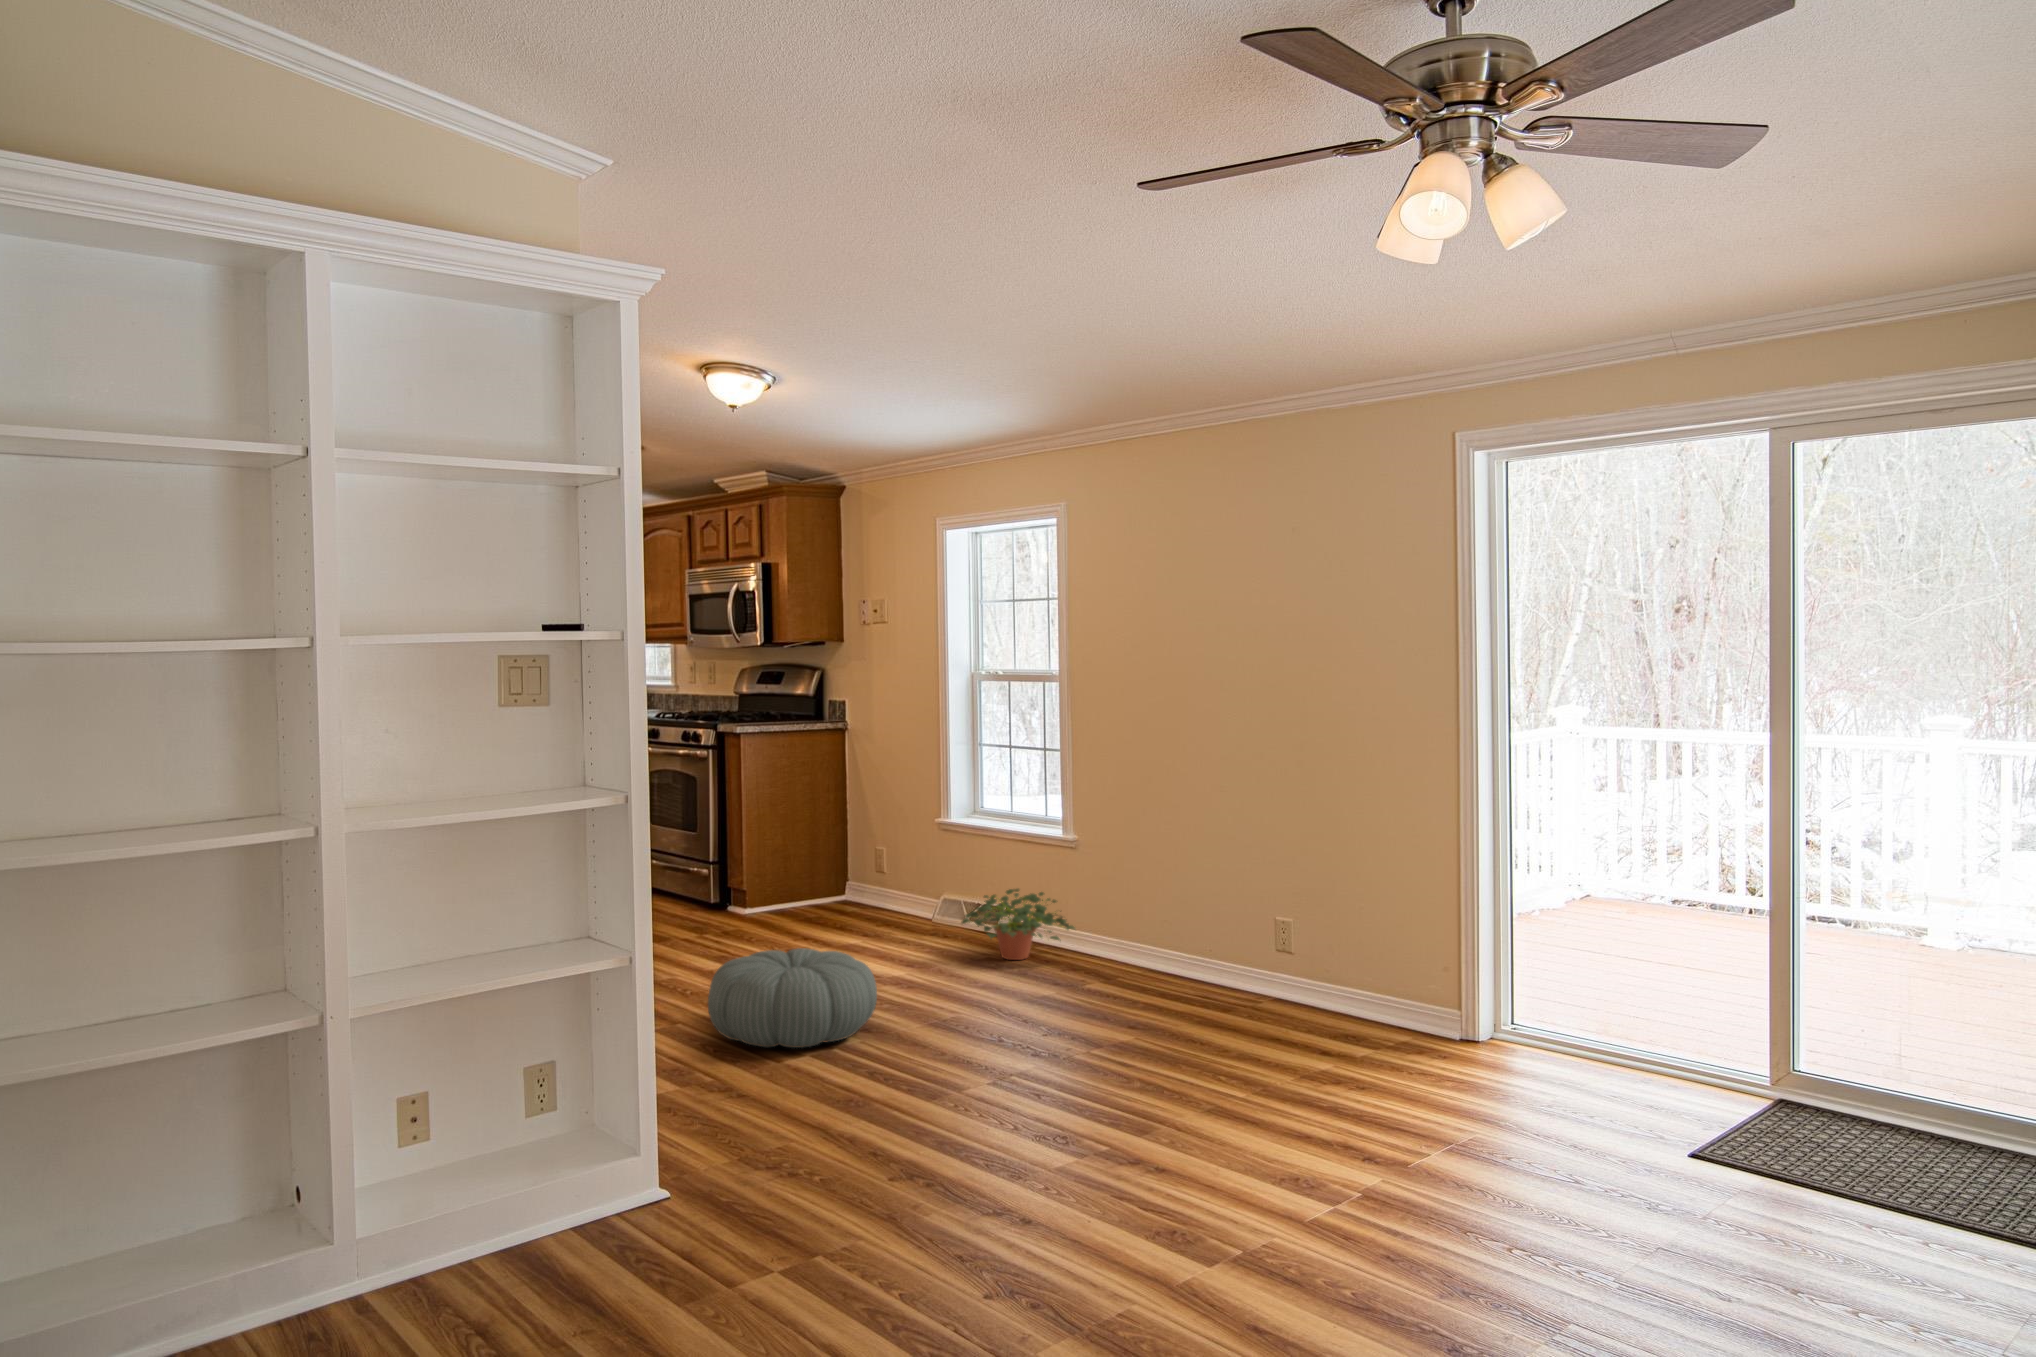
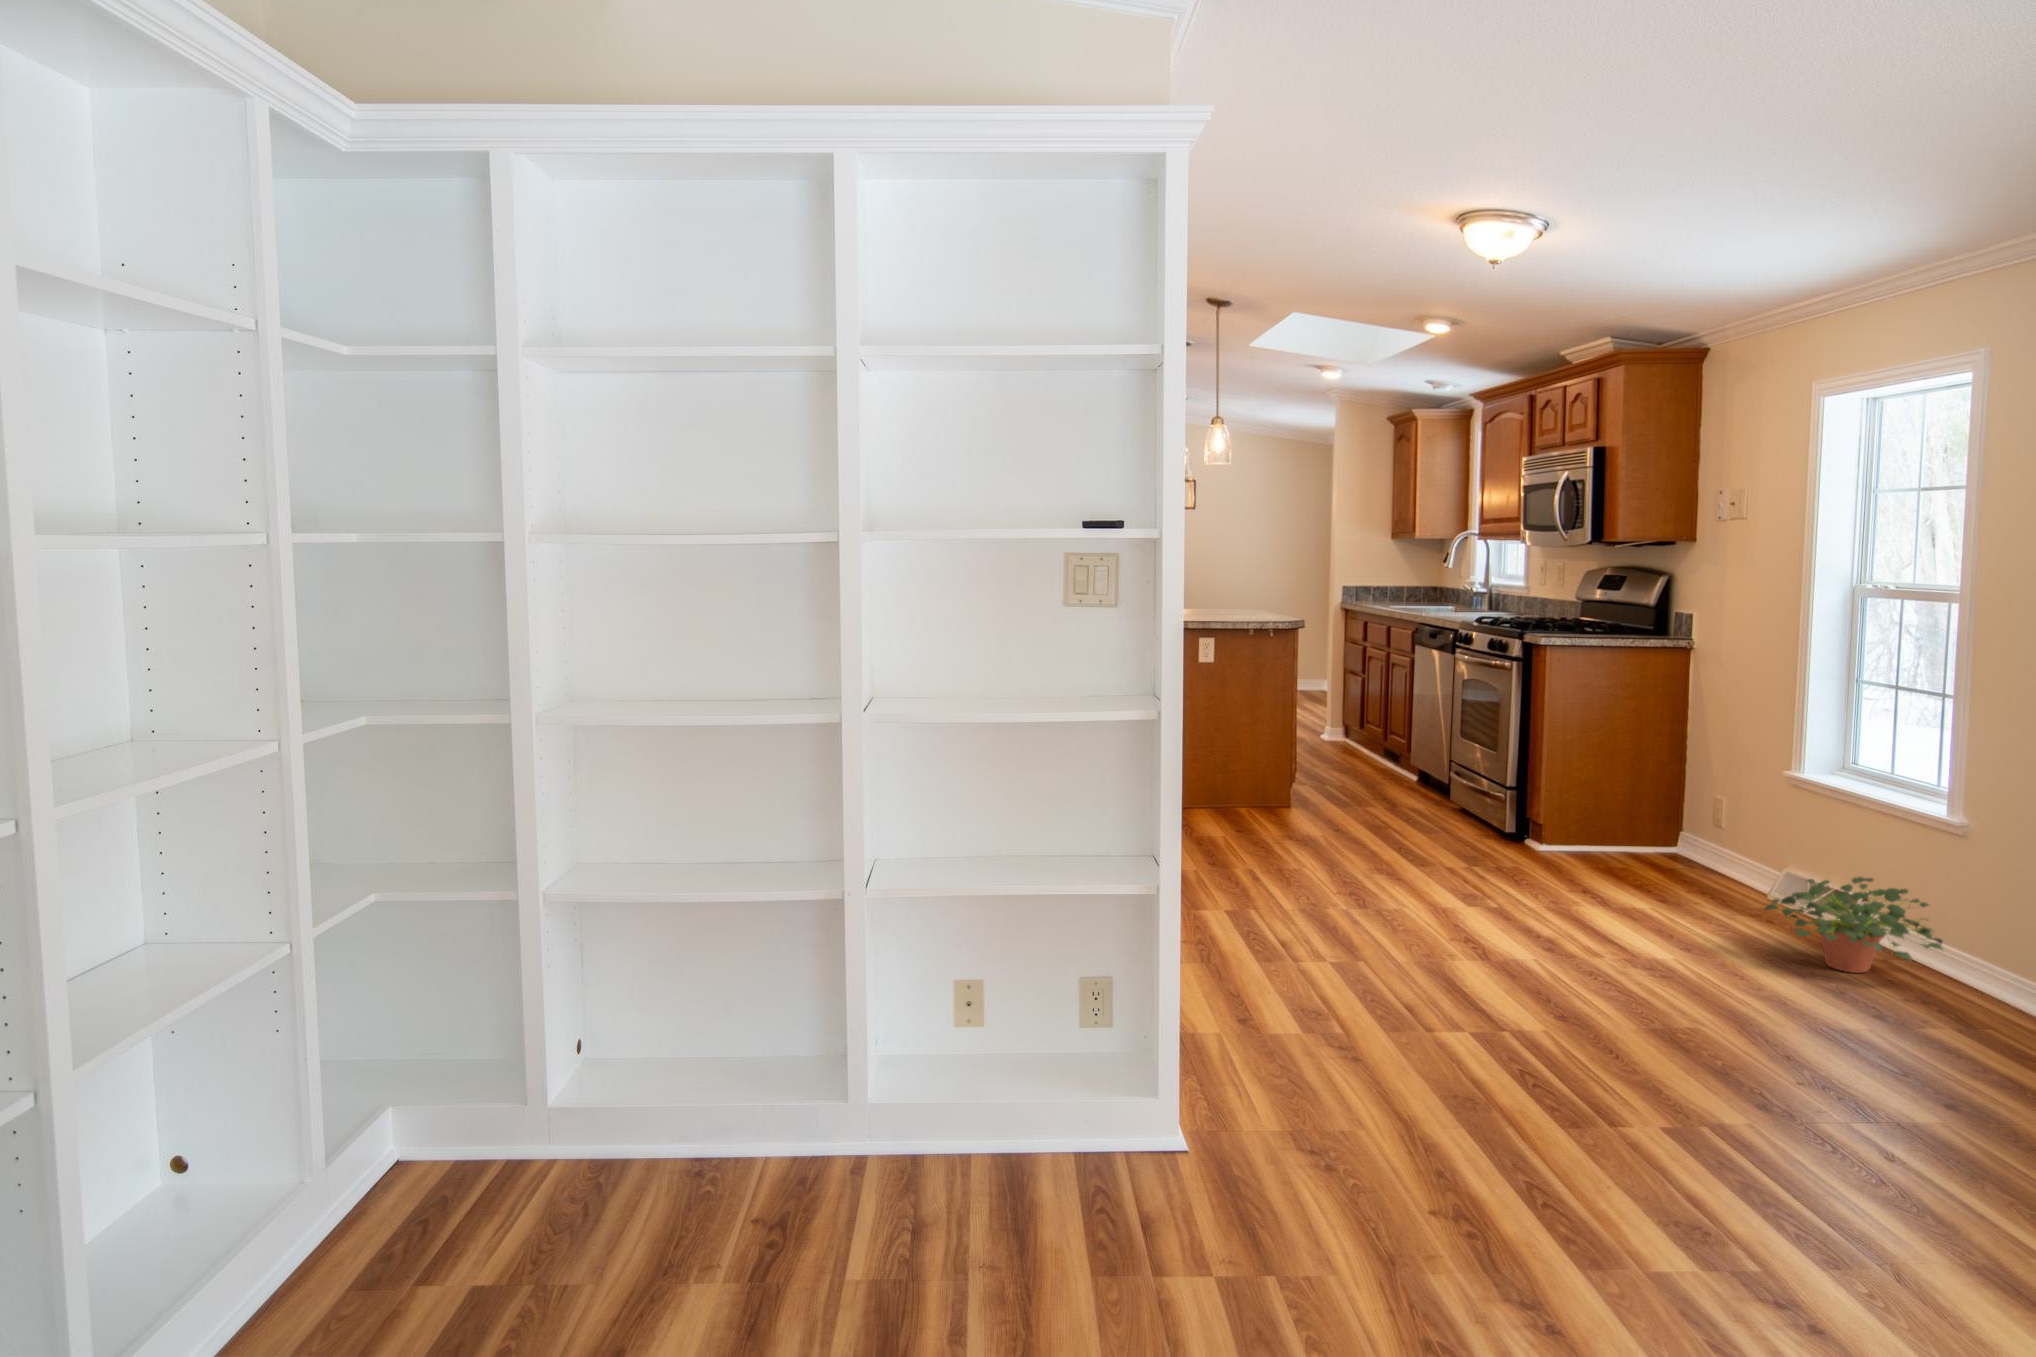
pouf: present [708,948,877,1048] -> none [1374,896,1581,1018]

